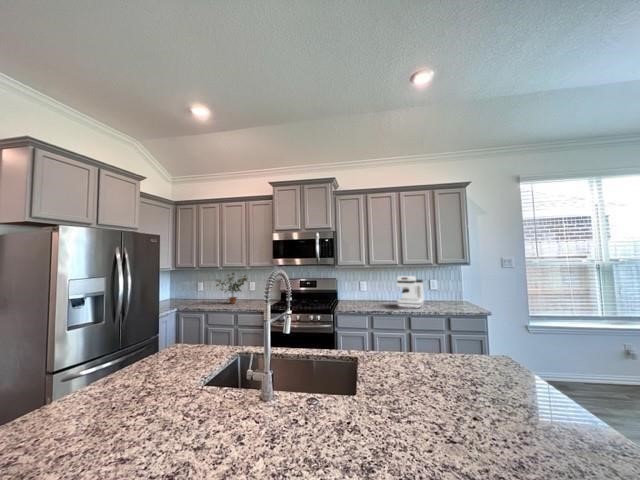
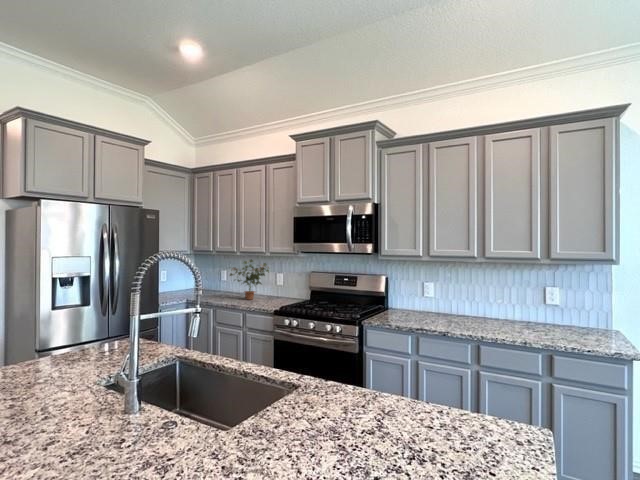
coffee maker: present [397,276,424,307] -> none [468,276,520,331]

